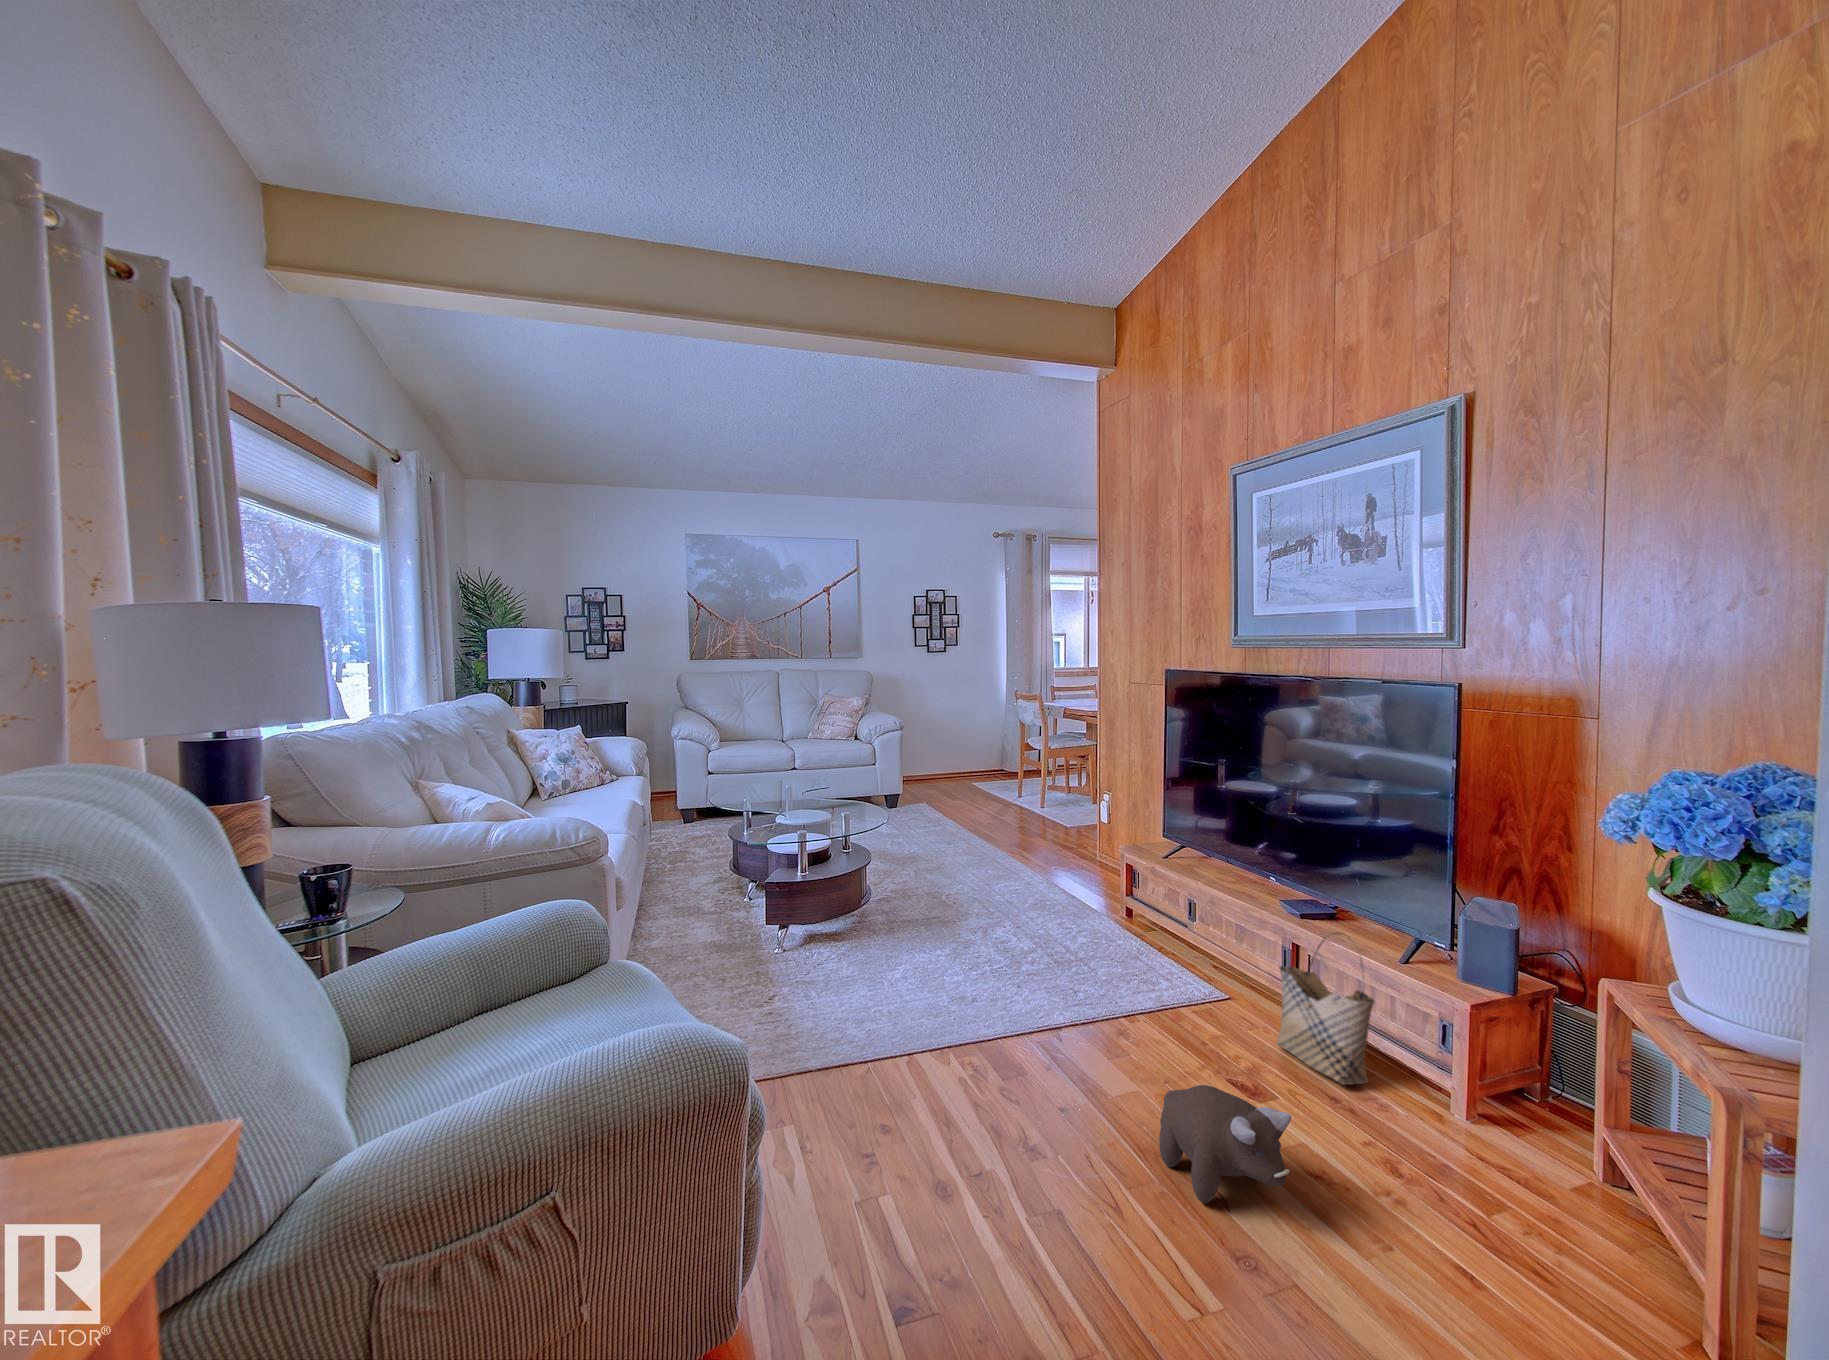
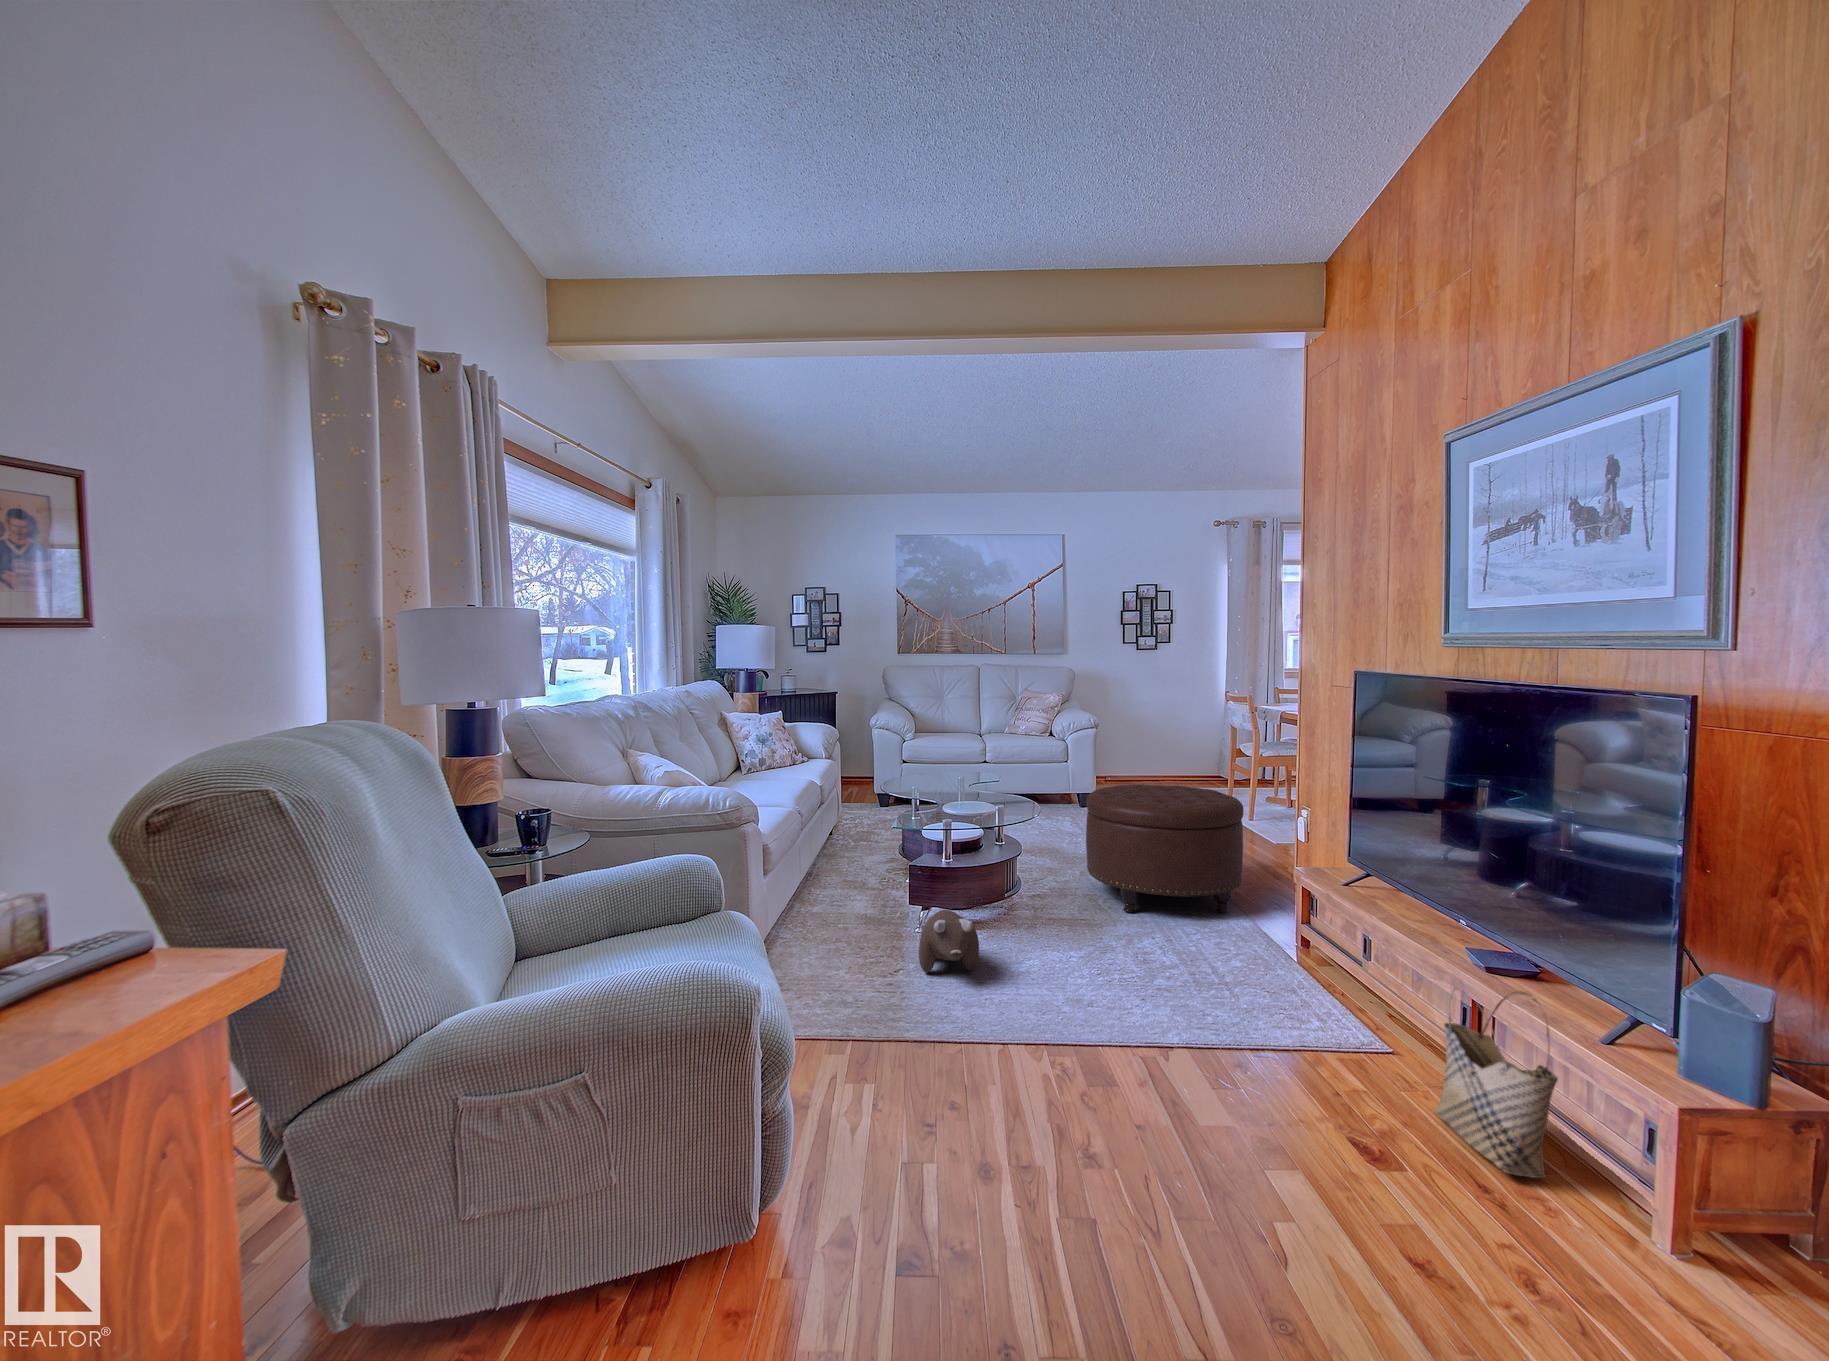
ottoman: none [922,779,1063,903] -> present [1086,785,1243,913]
plush toy: present [1159,1085,1291,1203] -> present [919,910,979,973]

